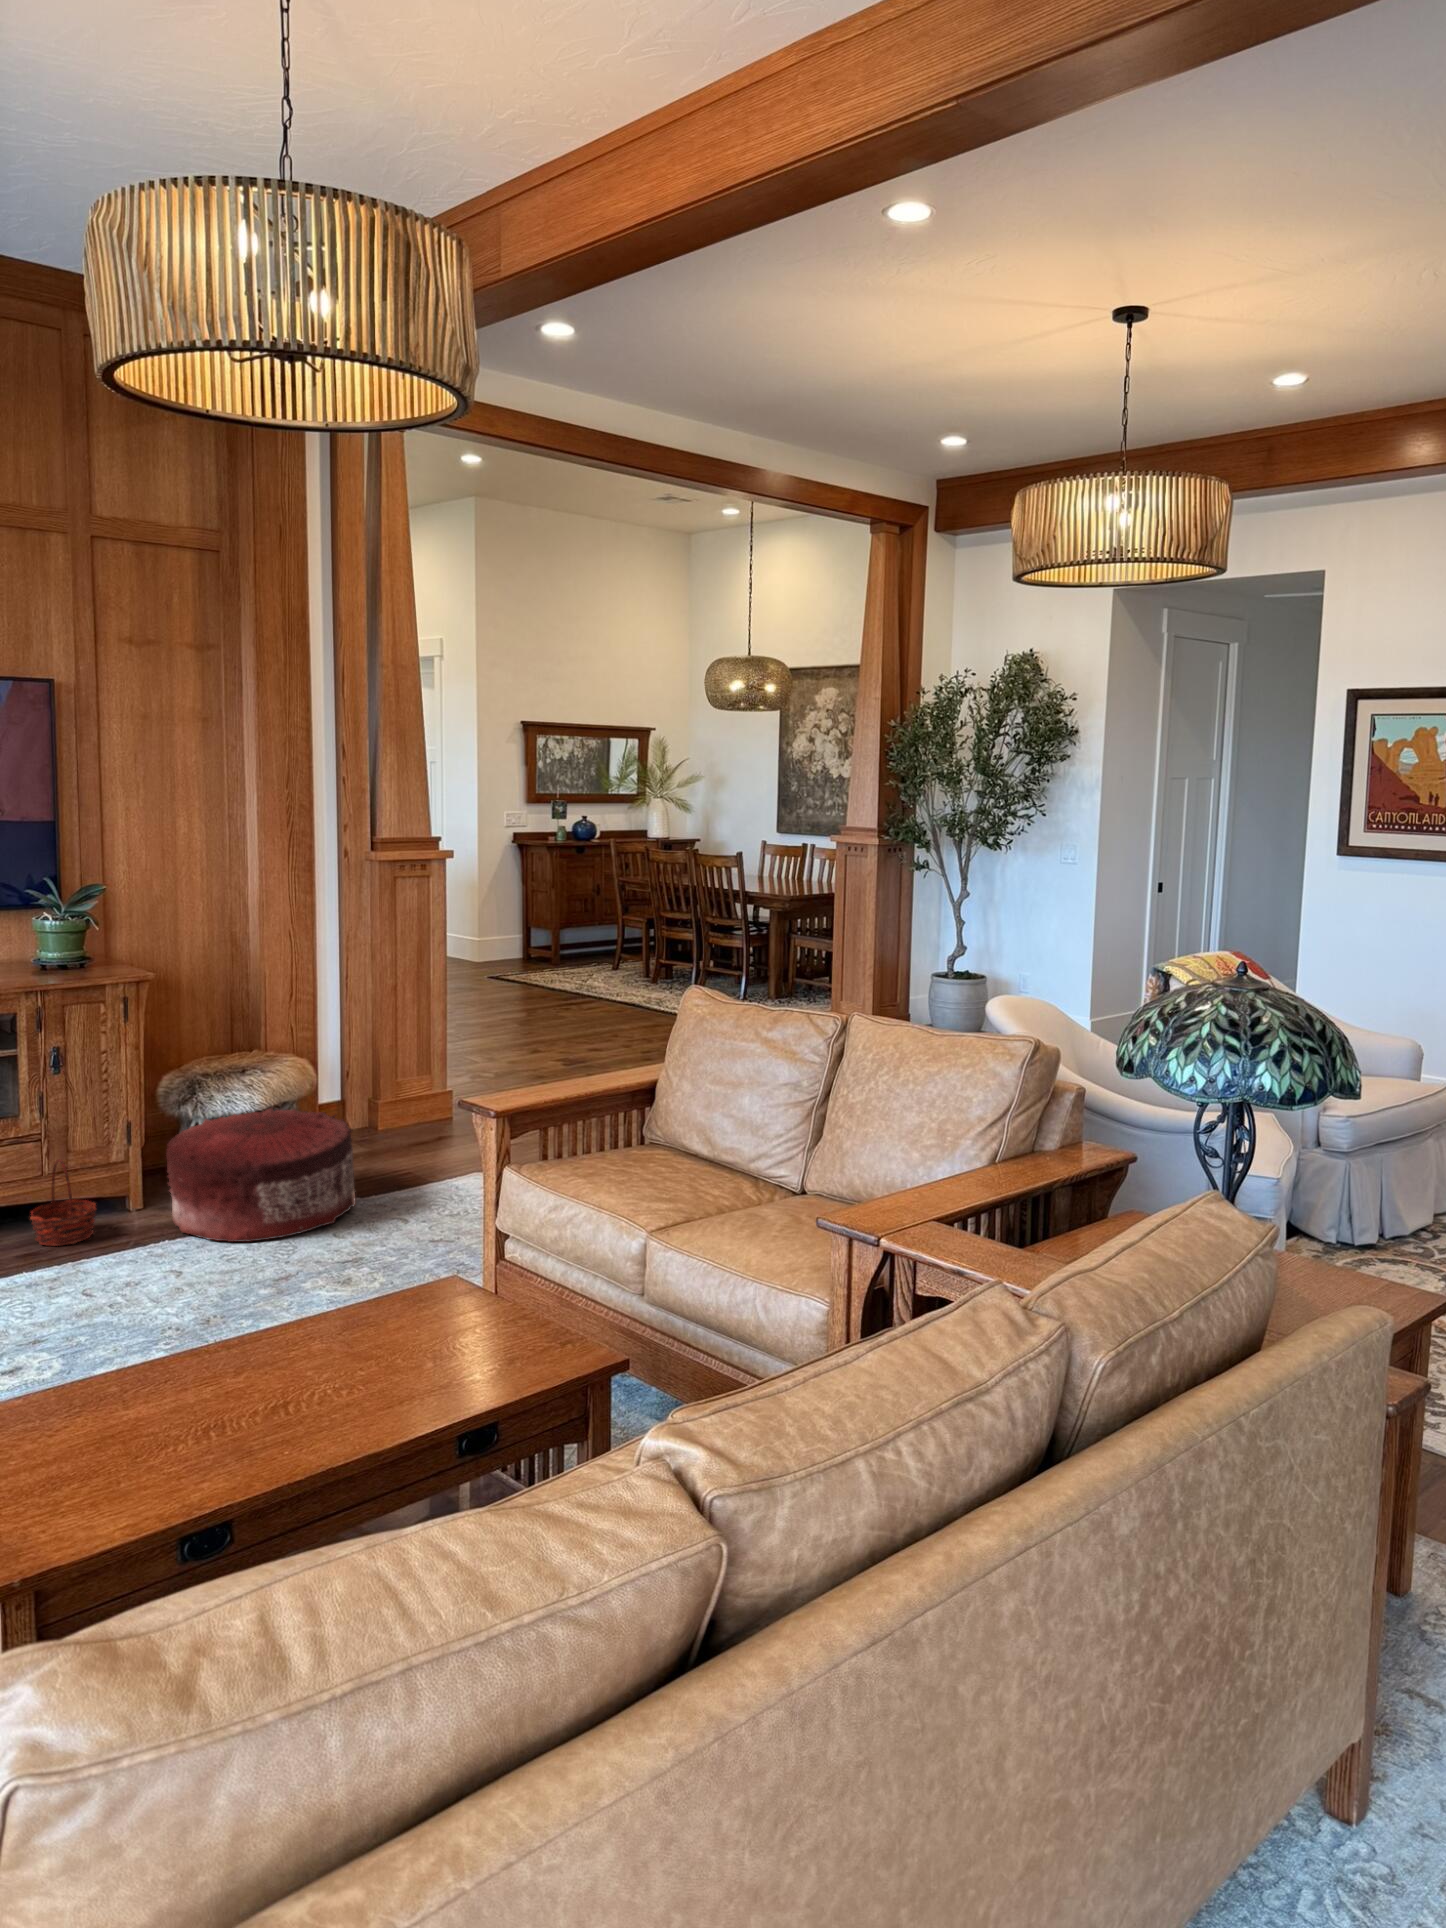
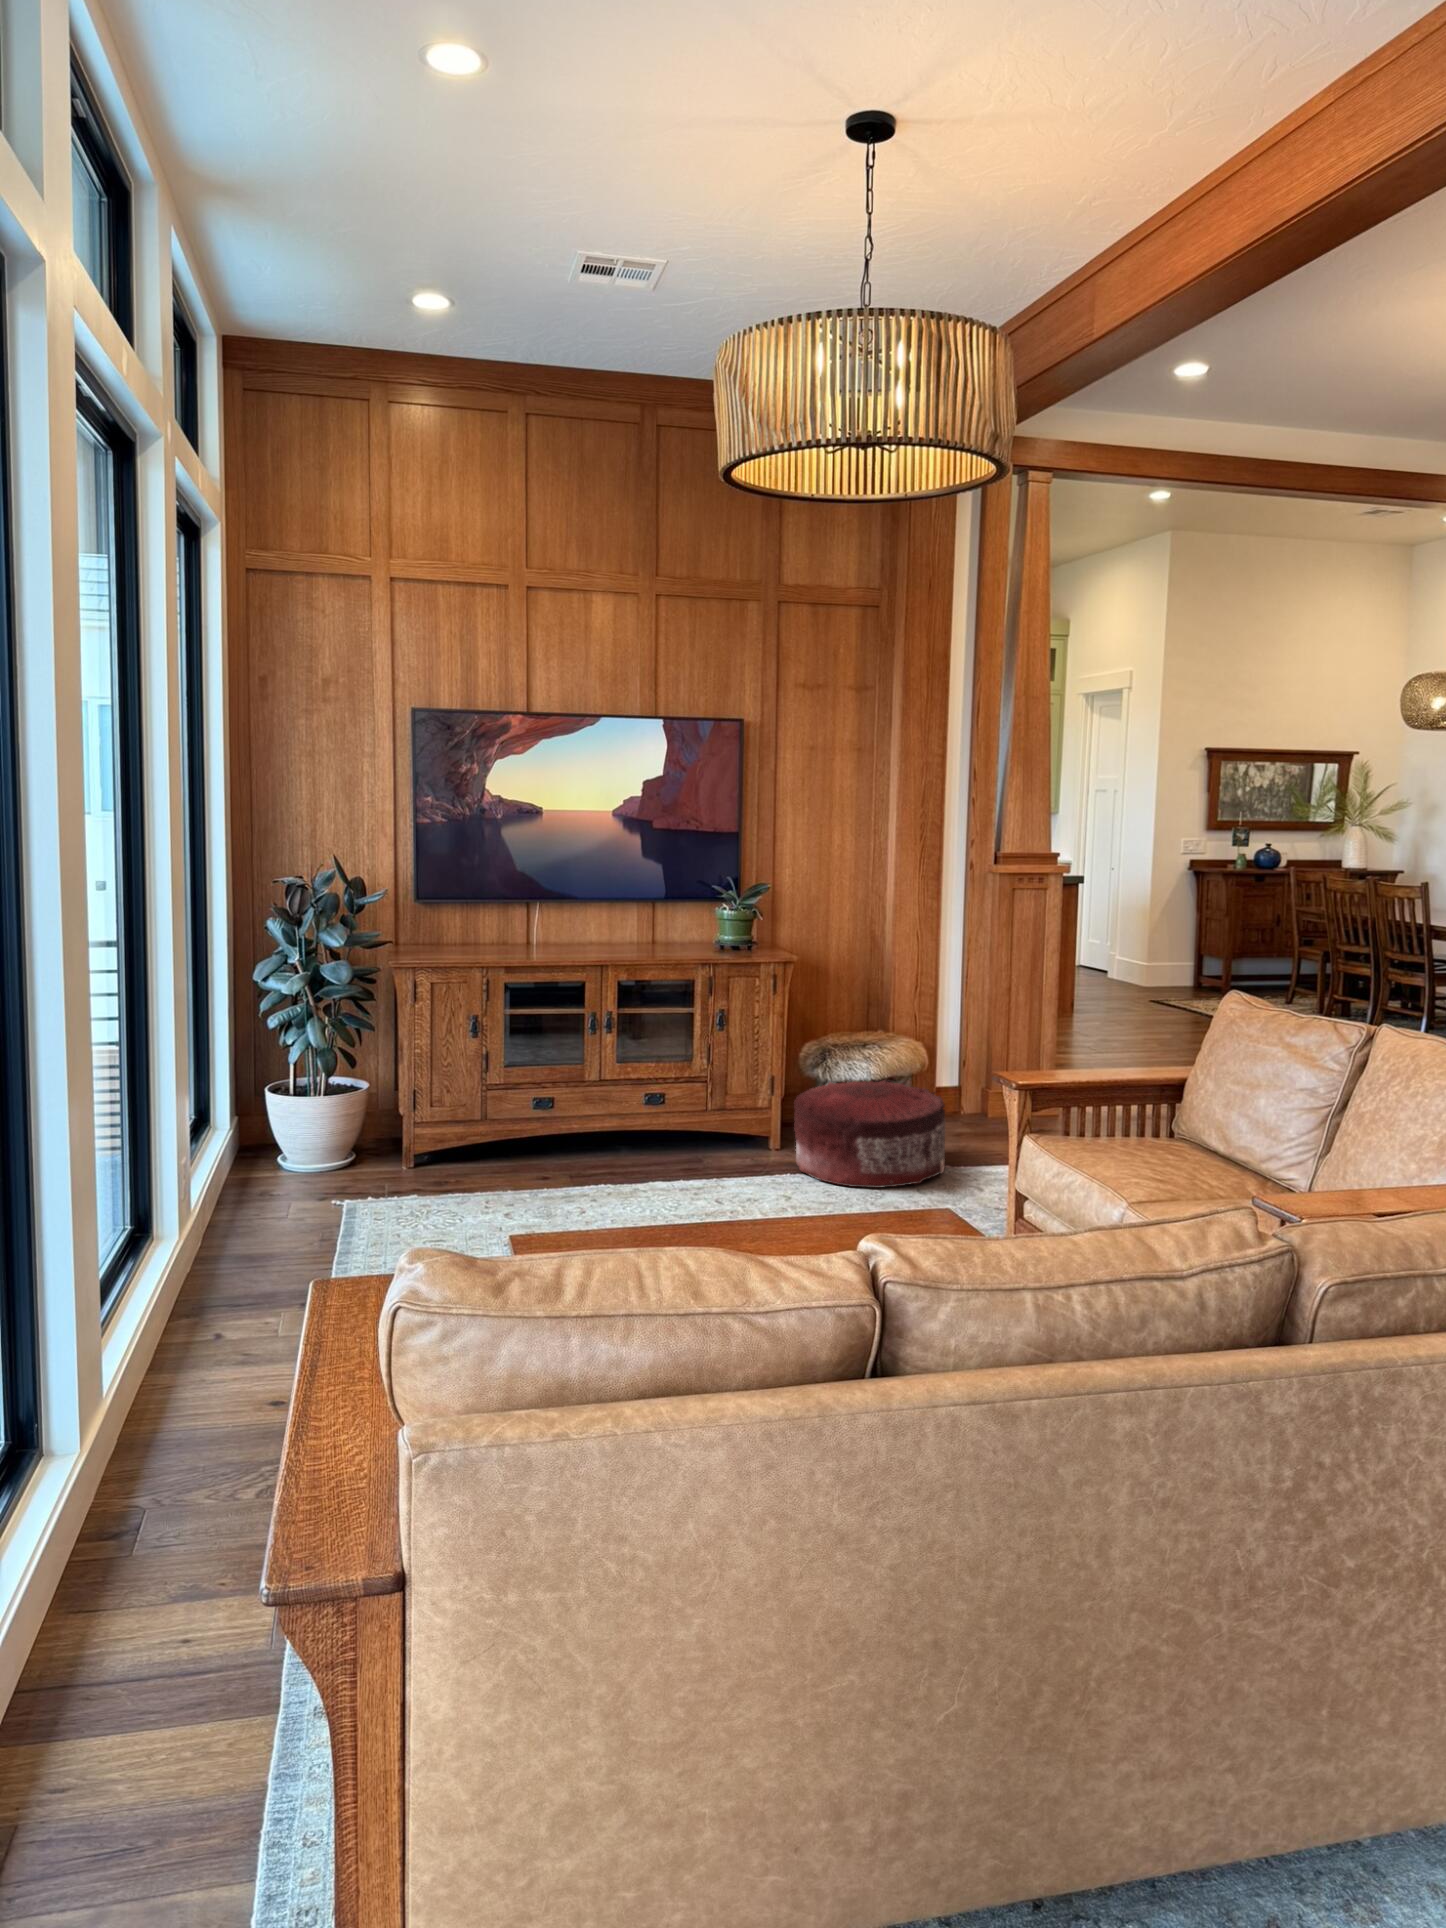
basket: present [31,1159,96,1246] -> none [692,1097,741,1166]

